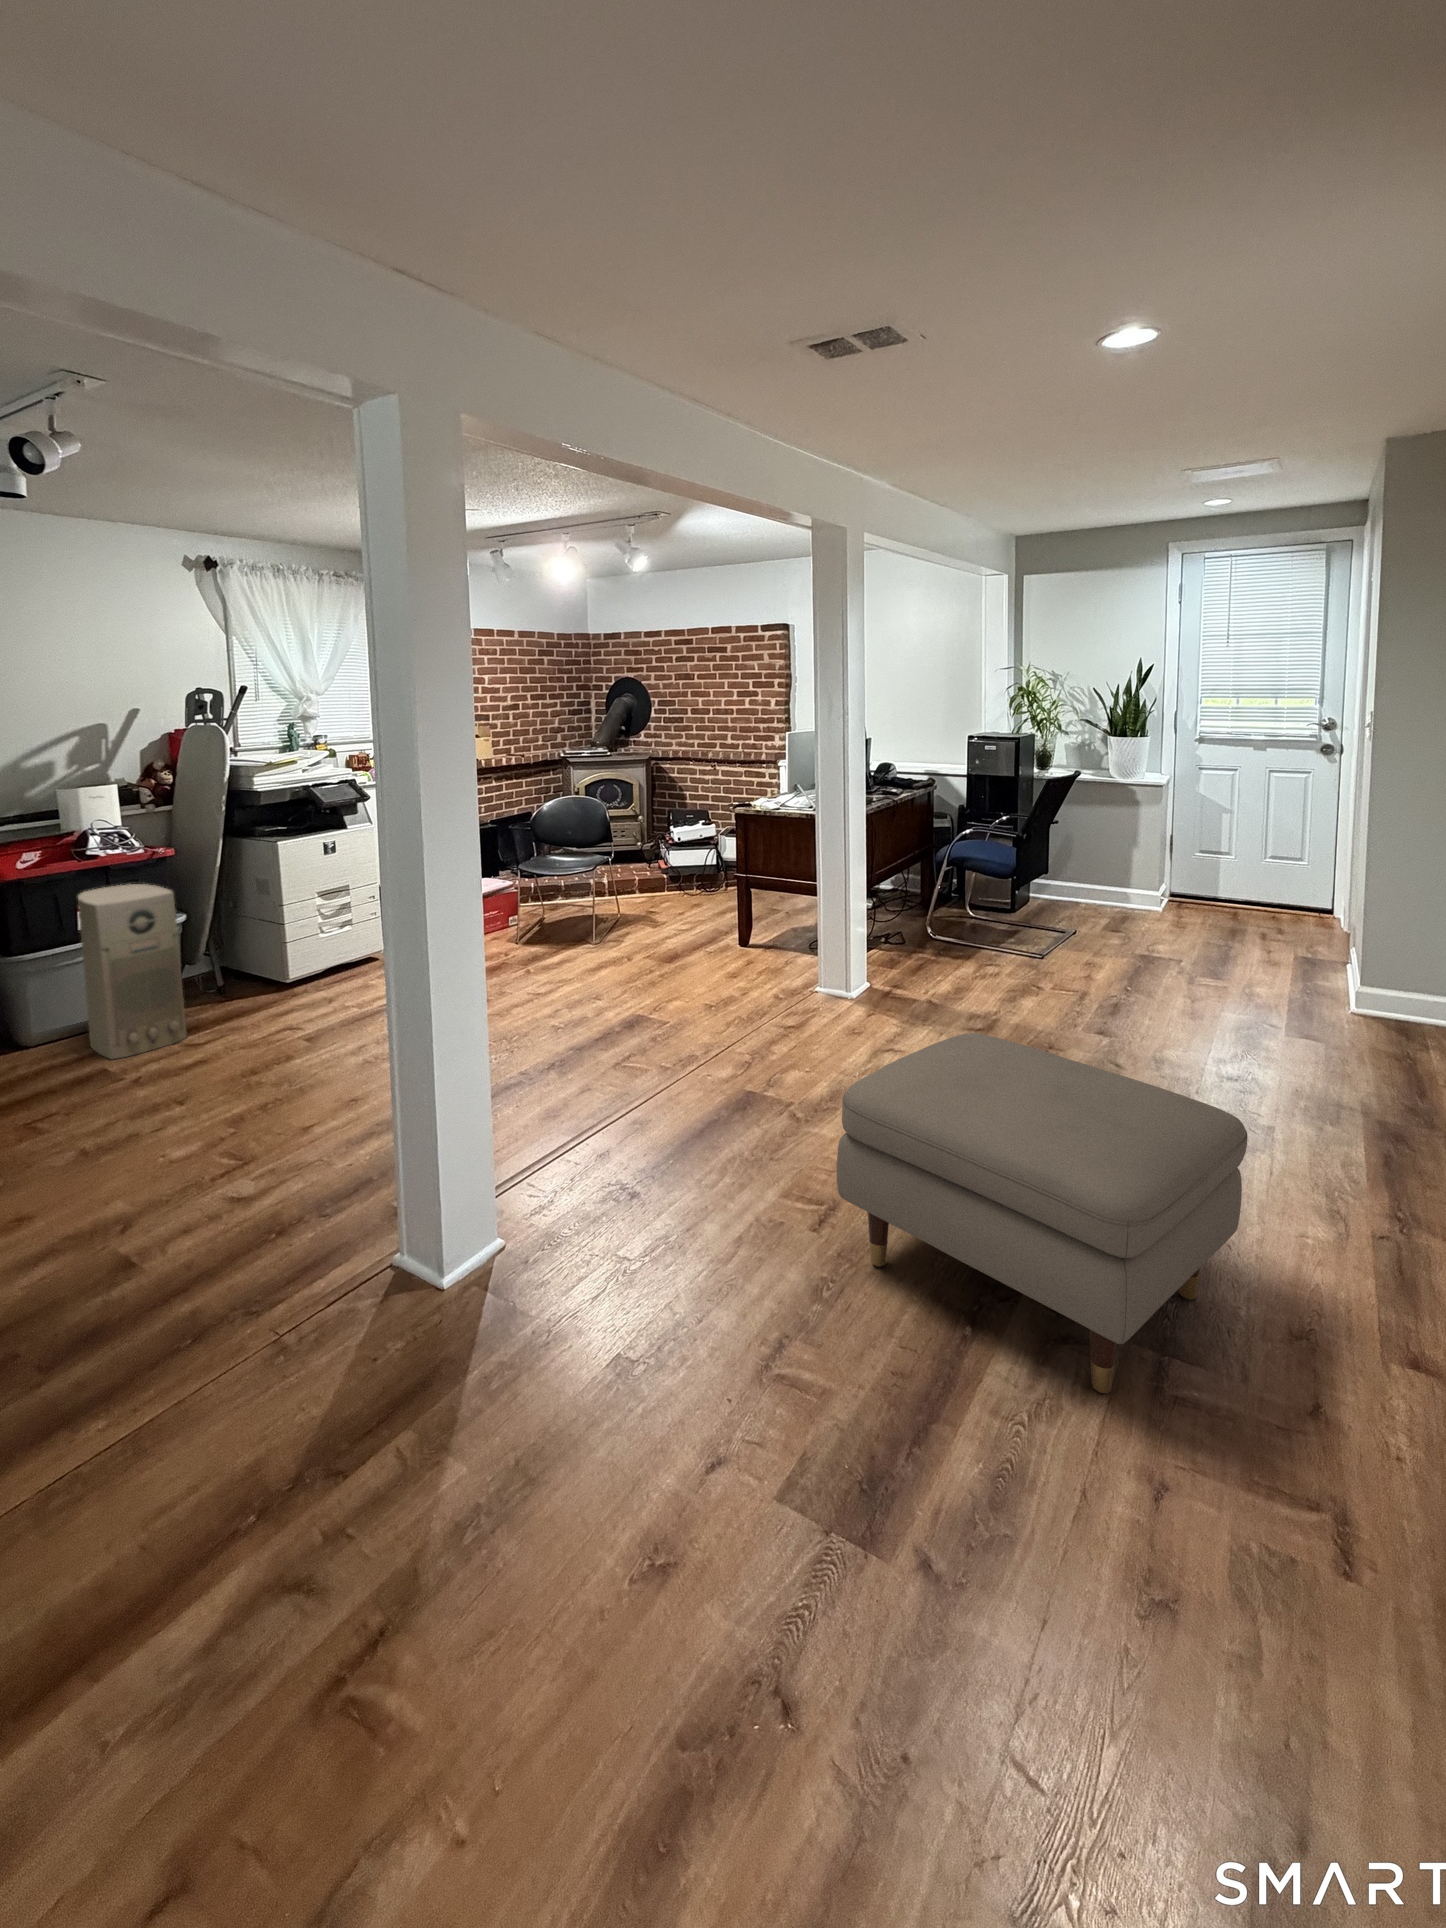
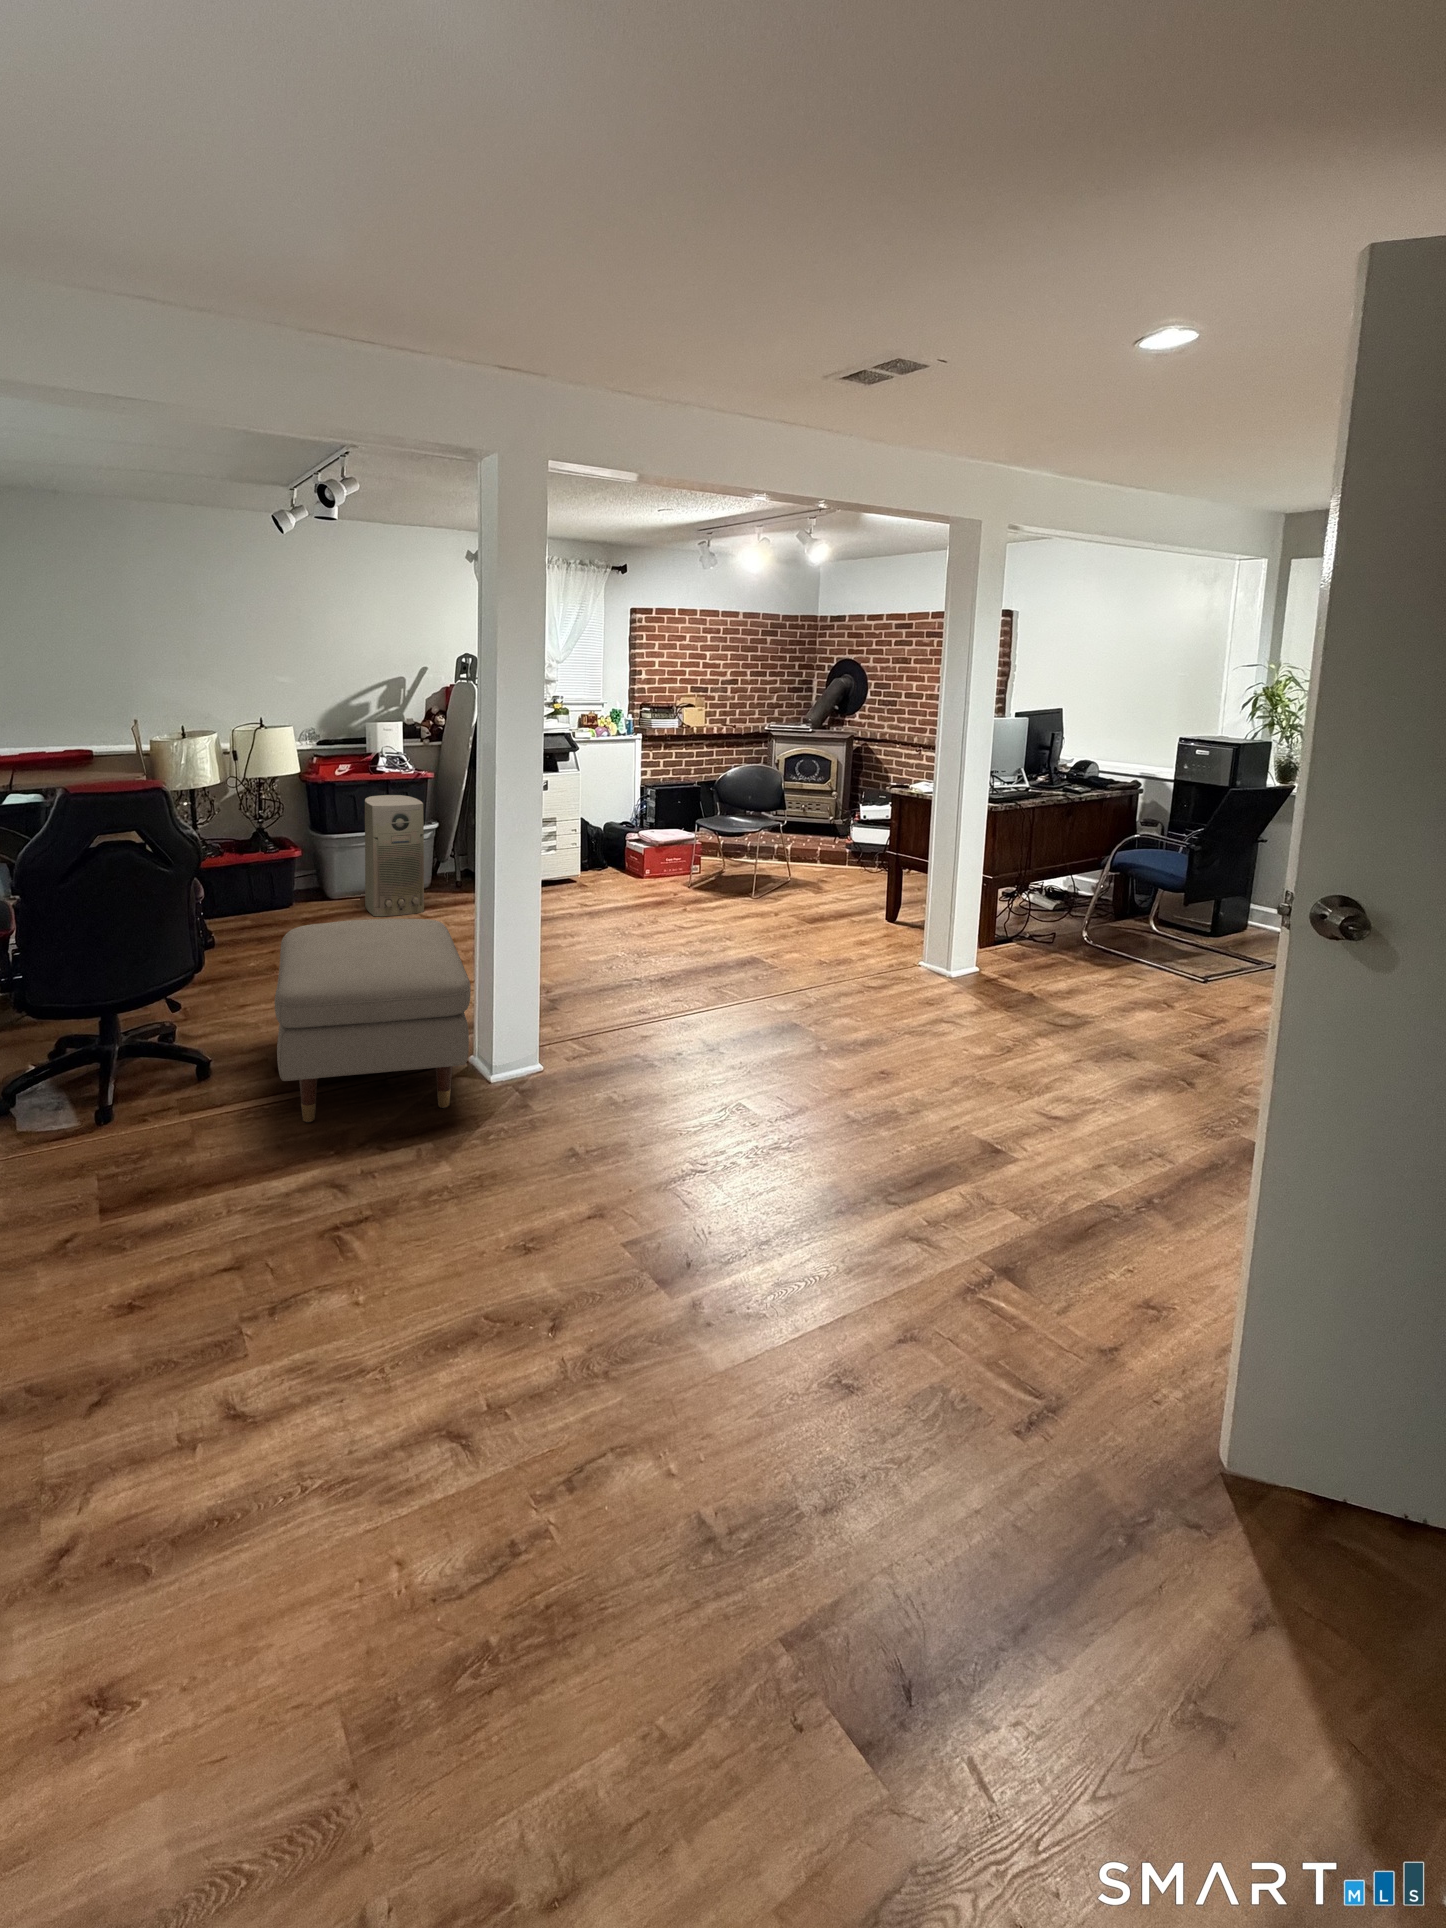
ottoman: present [837,1033,1247,1393] -> present [275,919,471,1122]

